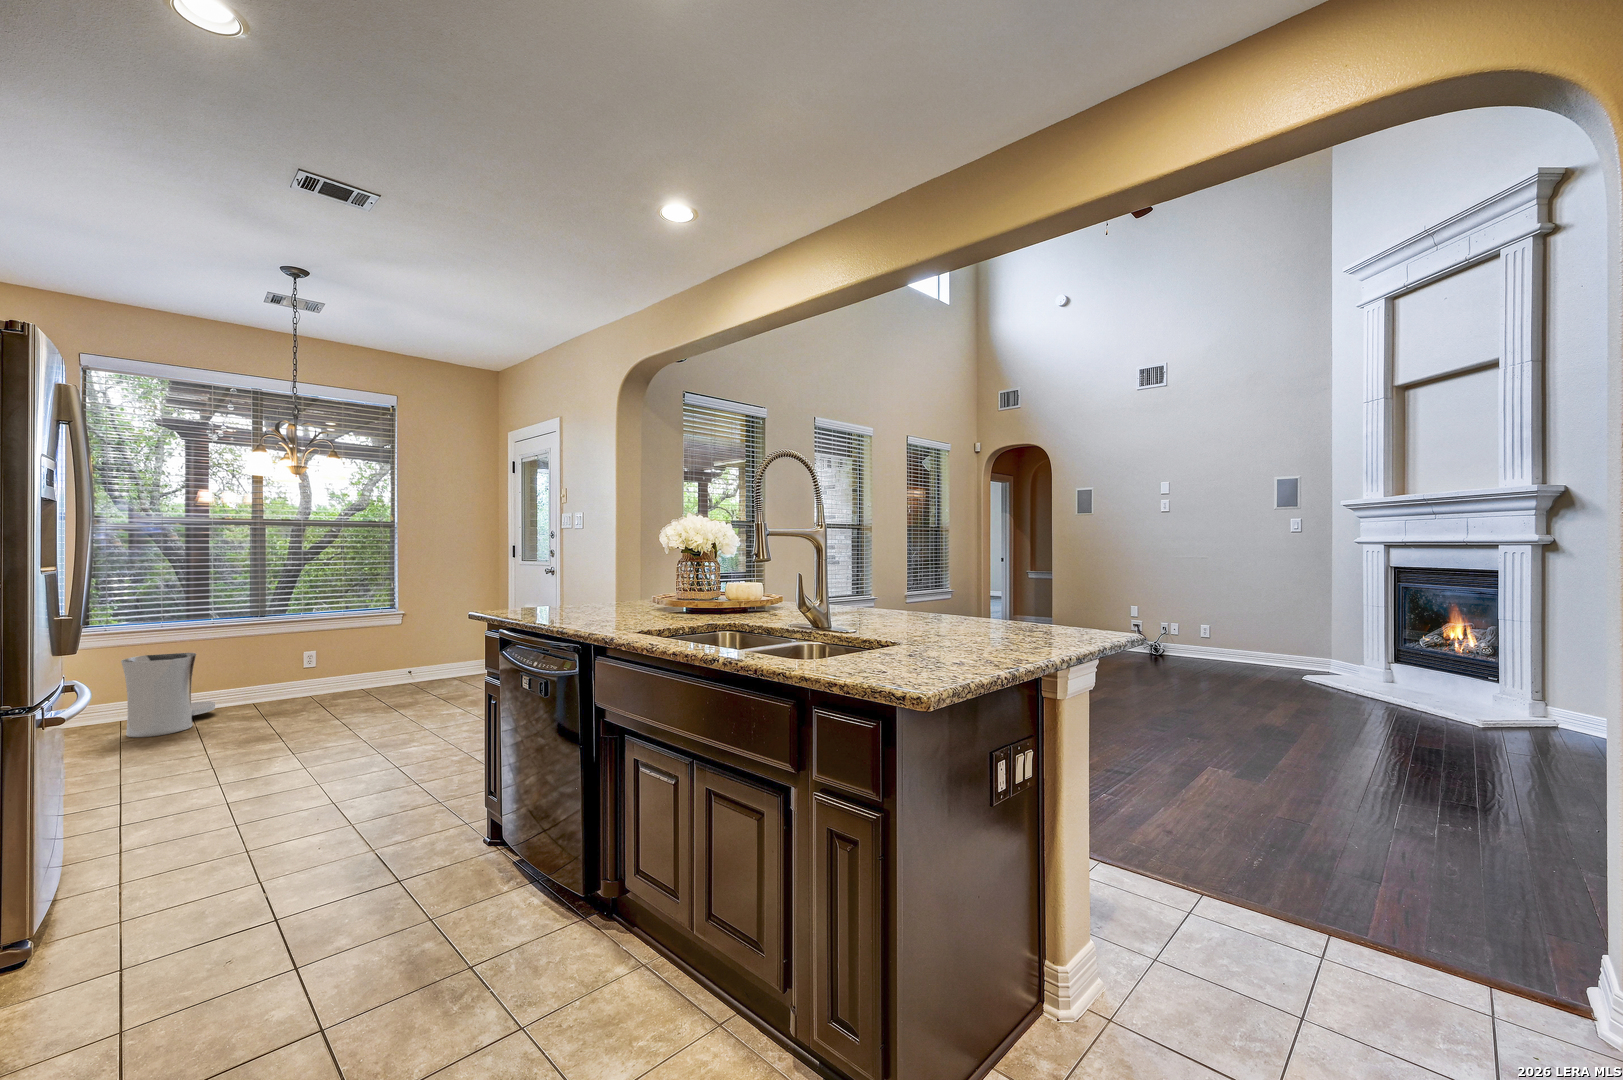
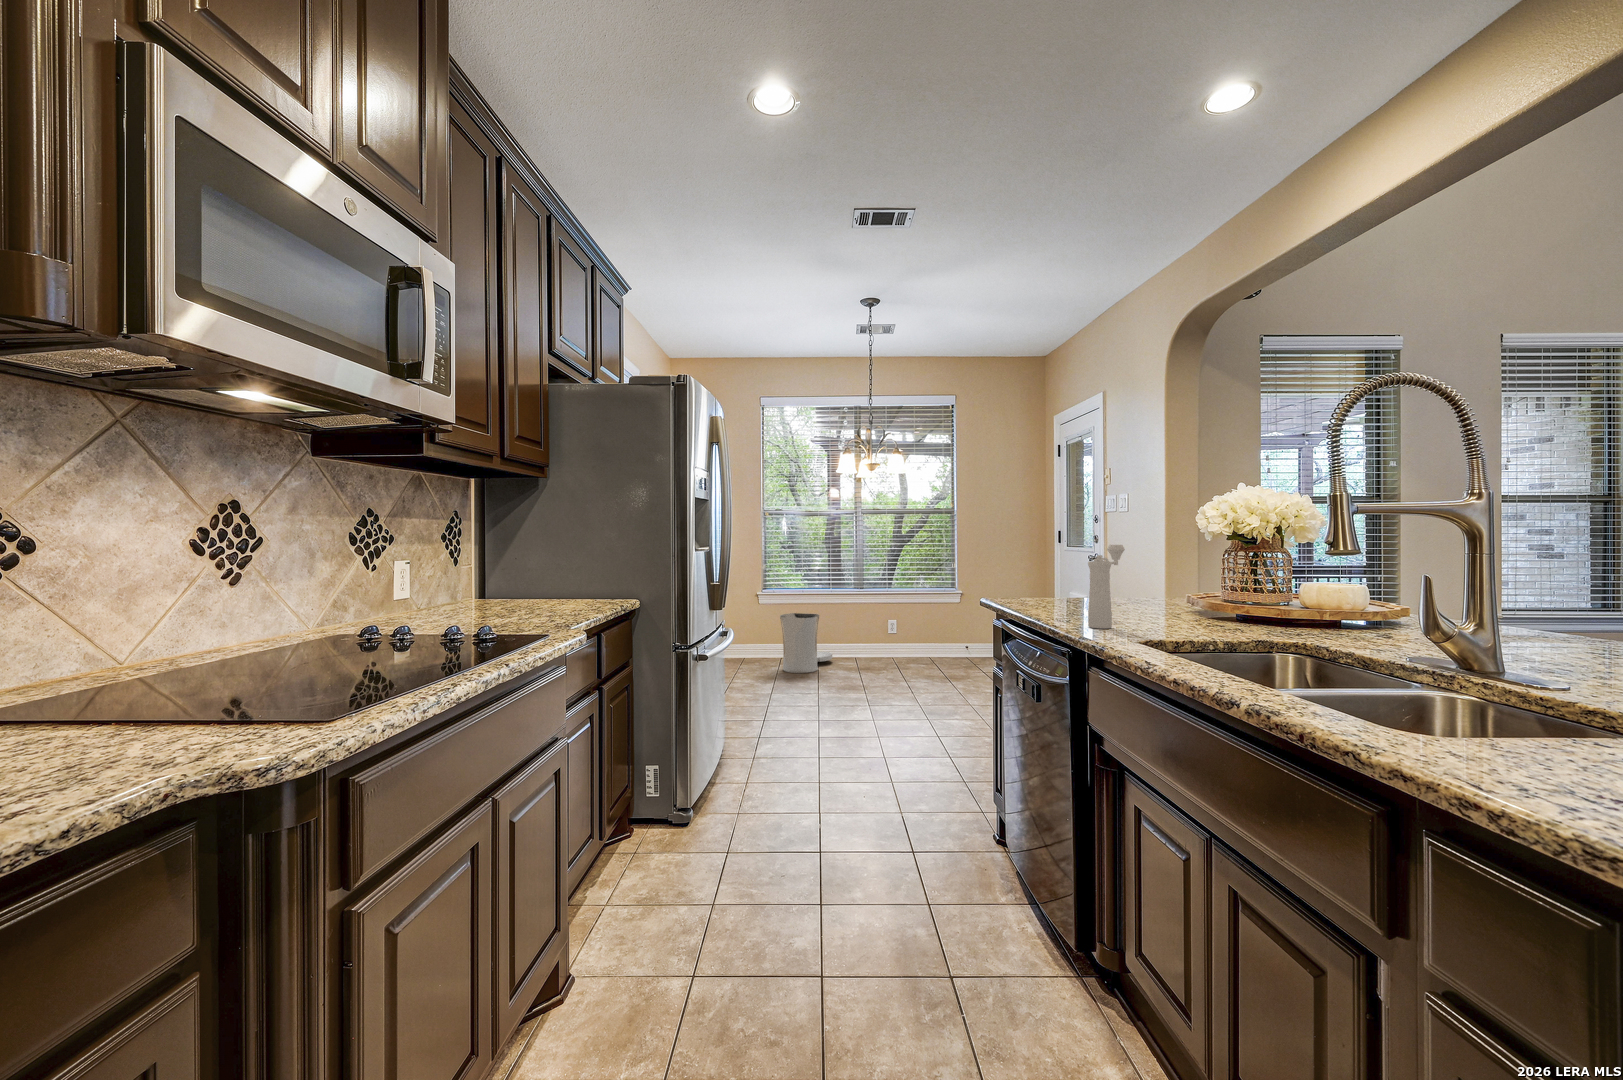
pepper mill: none [590,557,616,626] -> present [1088,545,1125,629]

